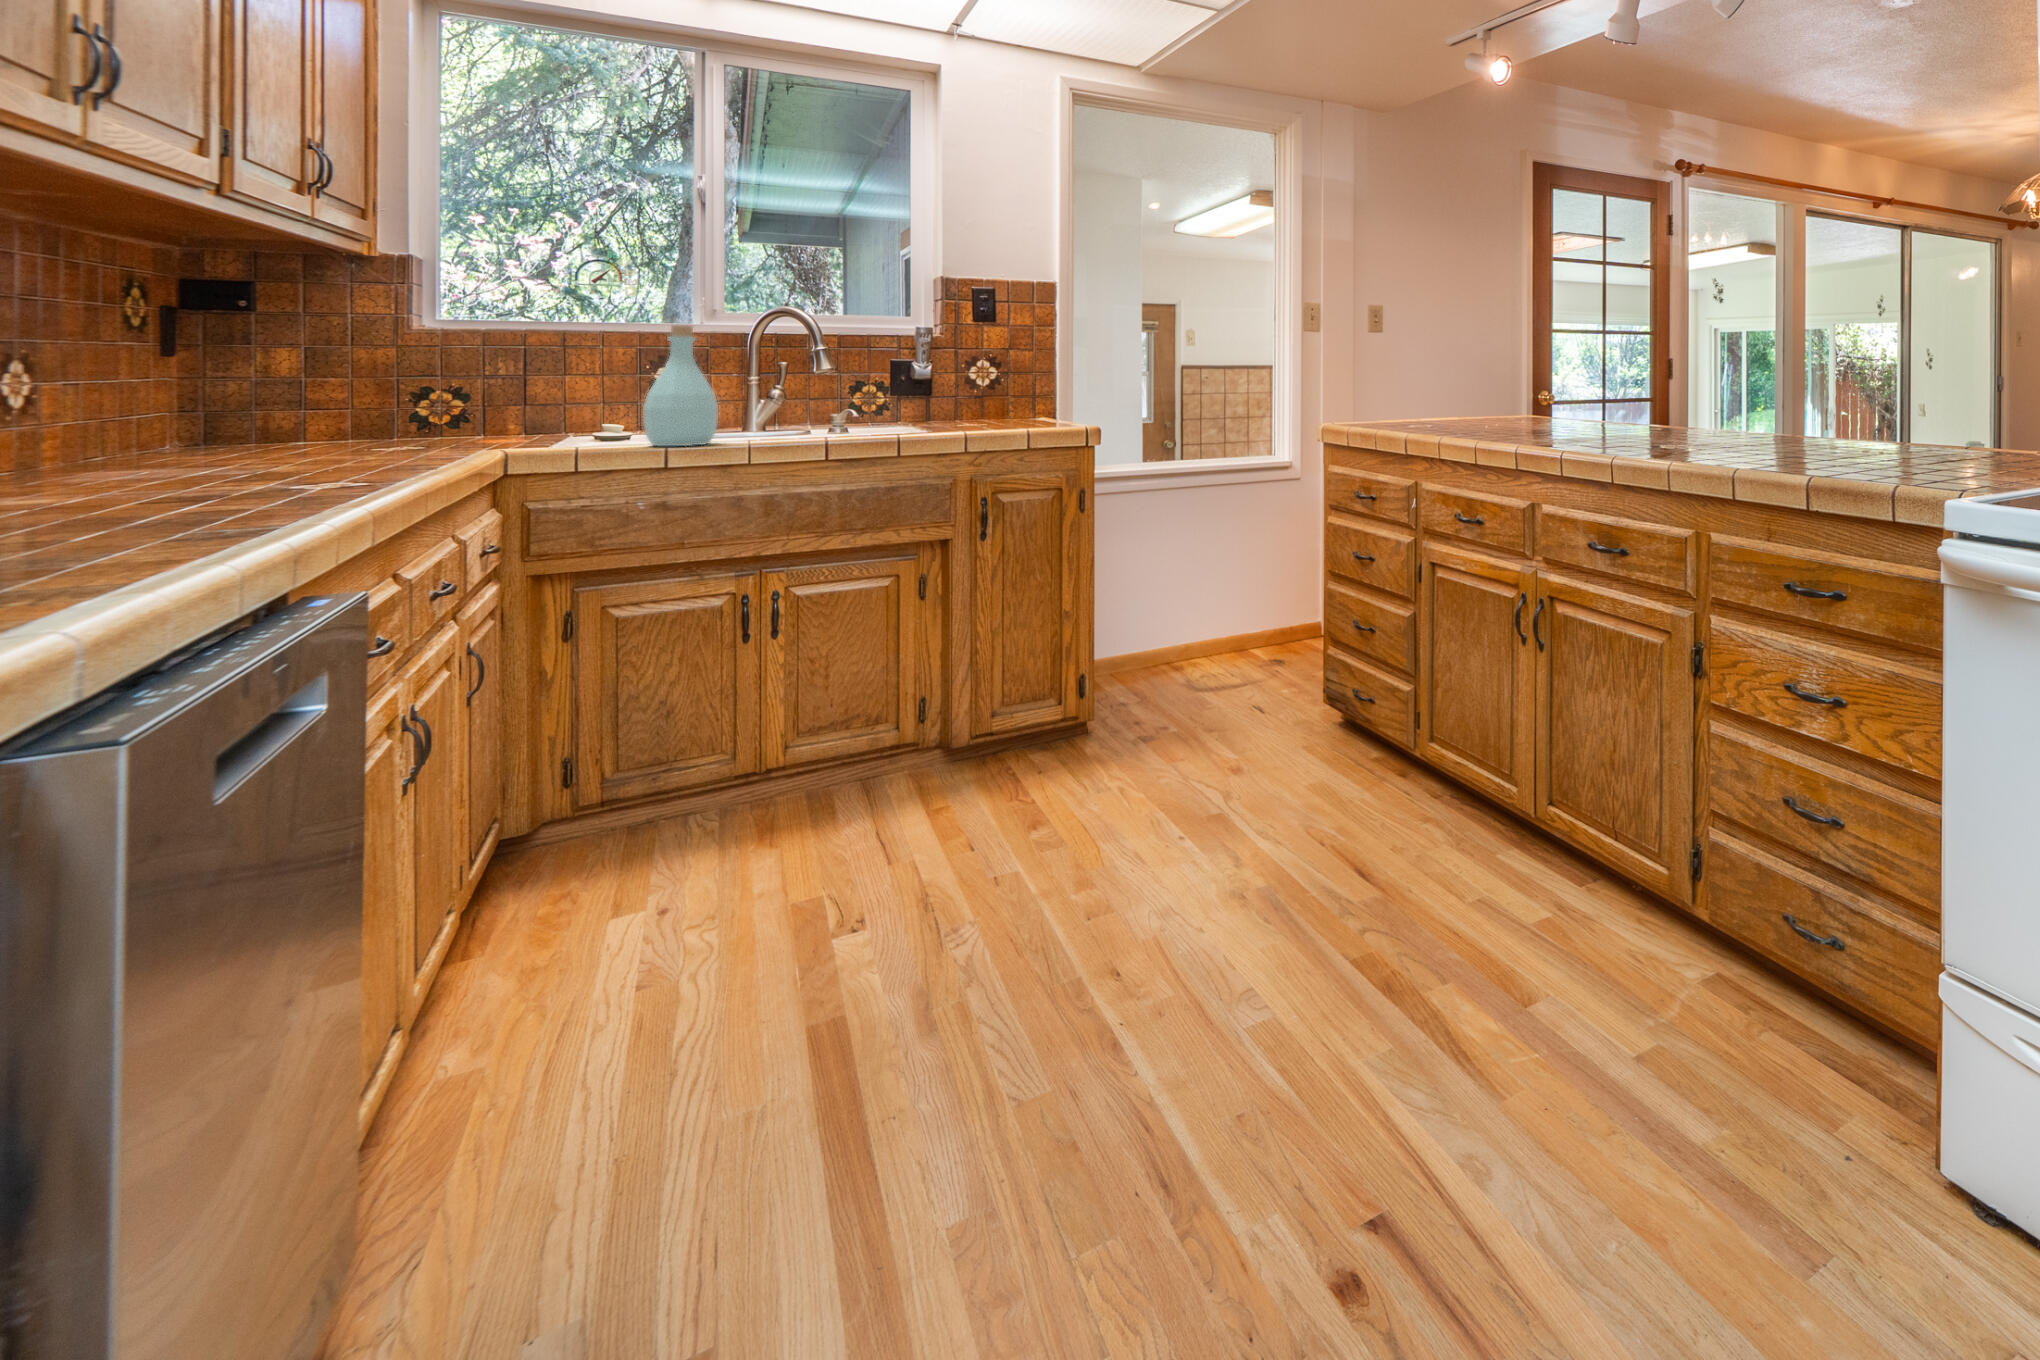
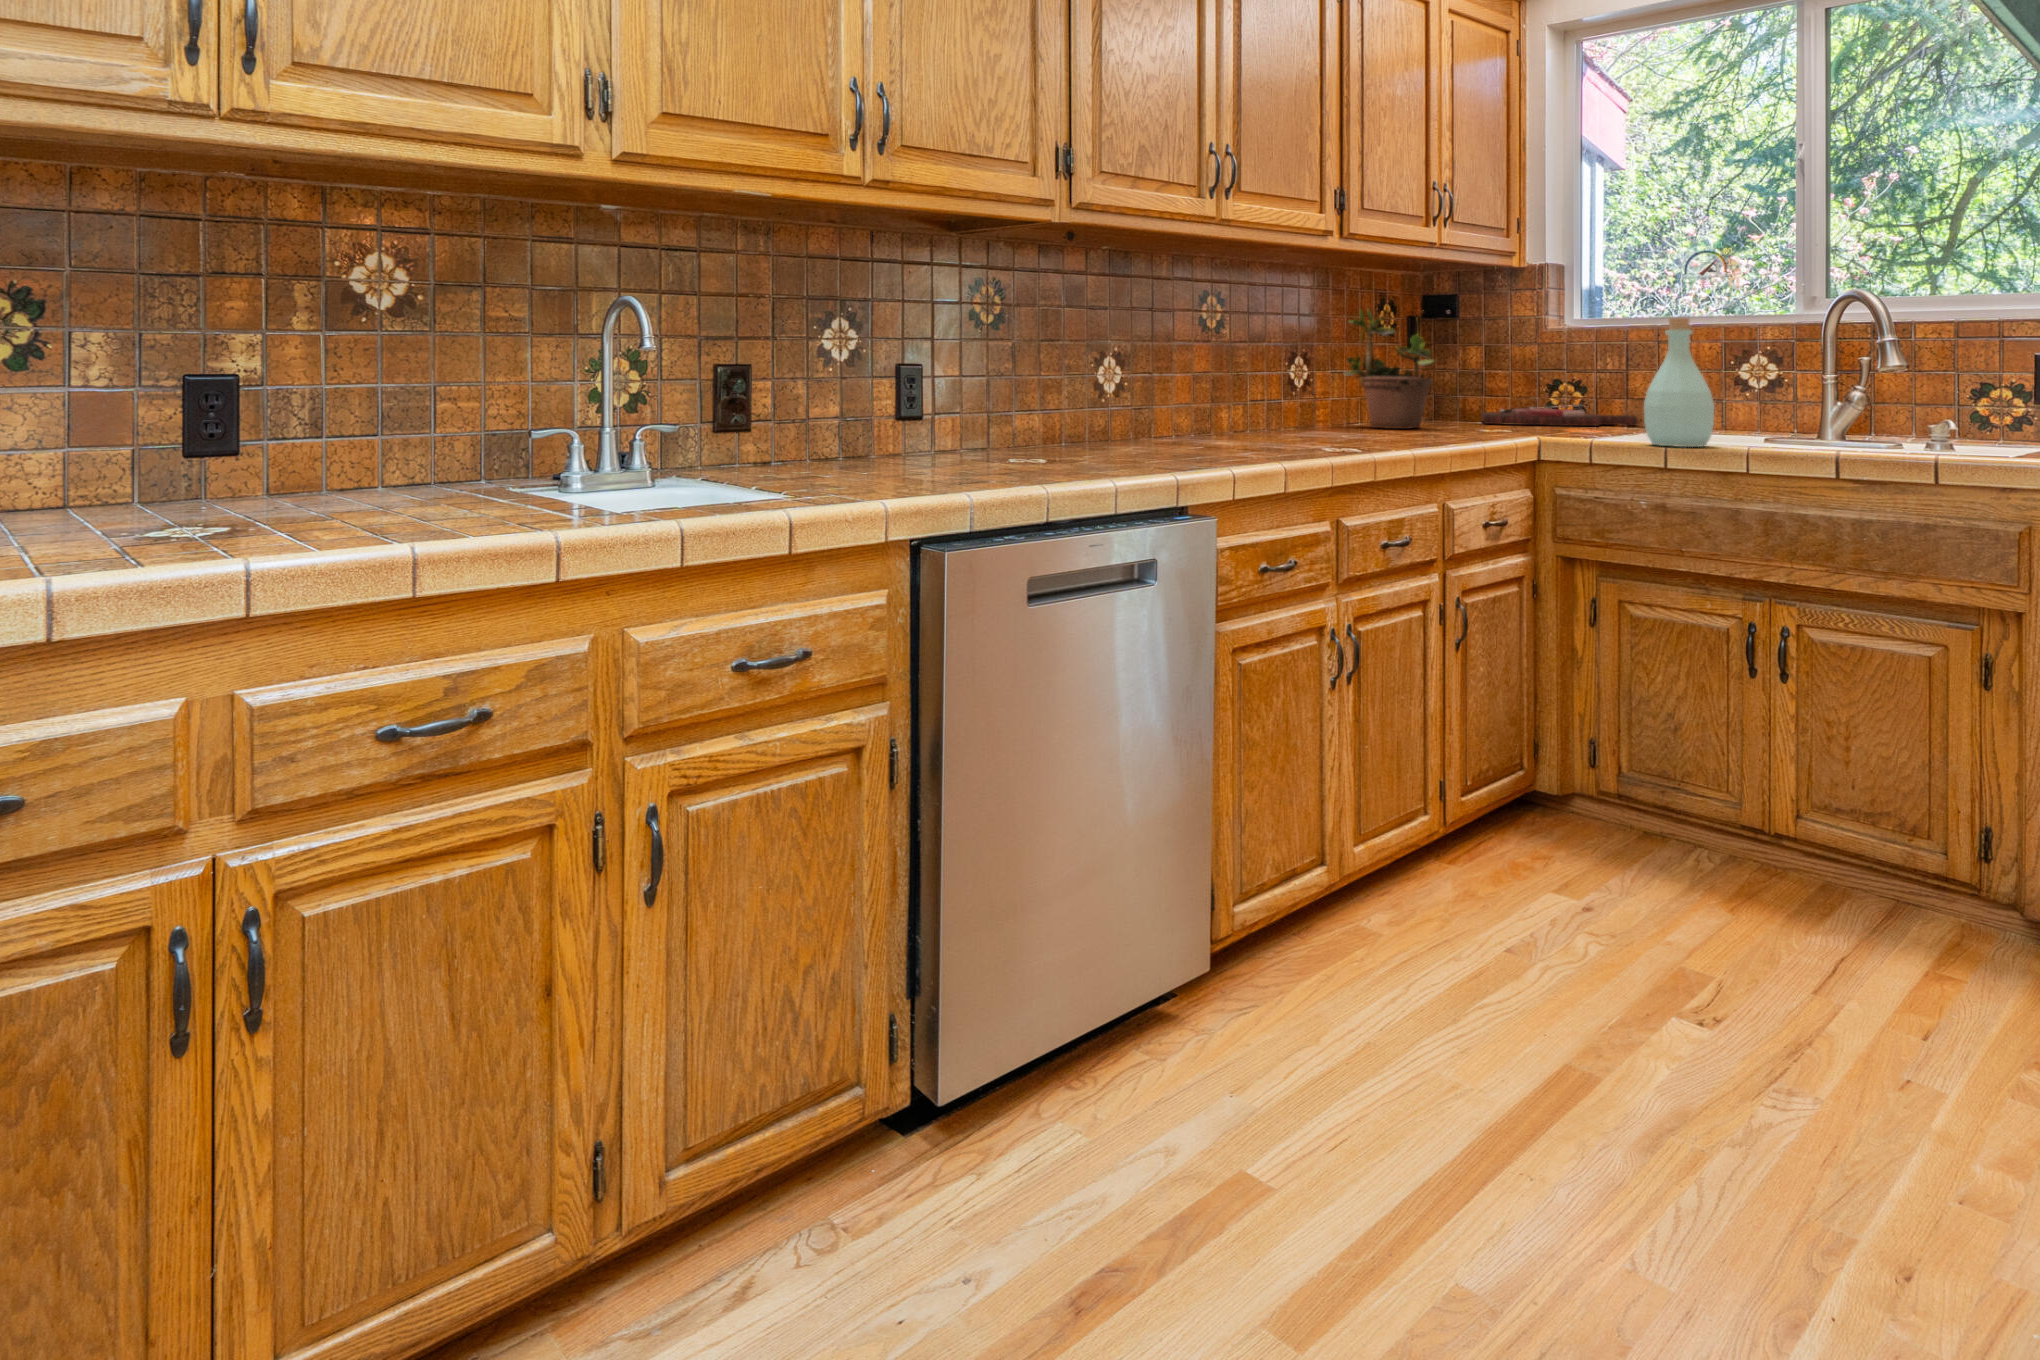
potted plant: none [102,281,305,459] -> present [1344,310,1434,429]
cutting board: none [298,413,530,442] -> present [1482,406,1638,426]

